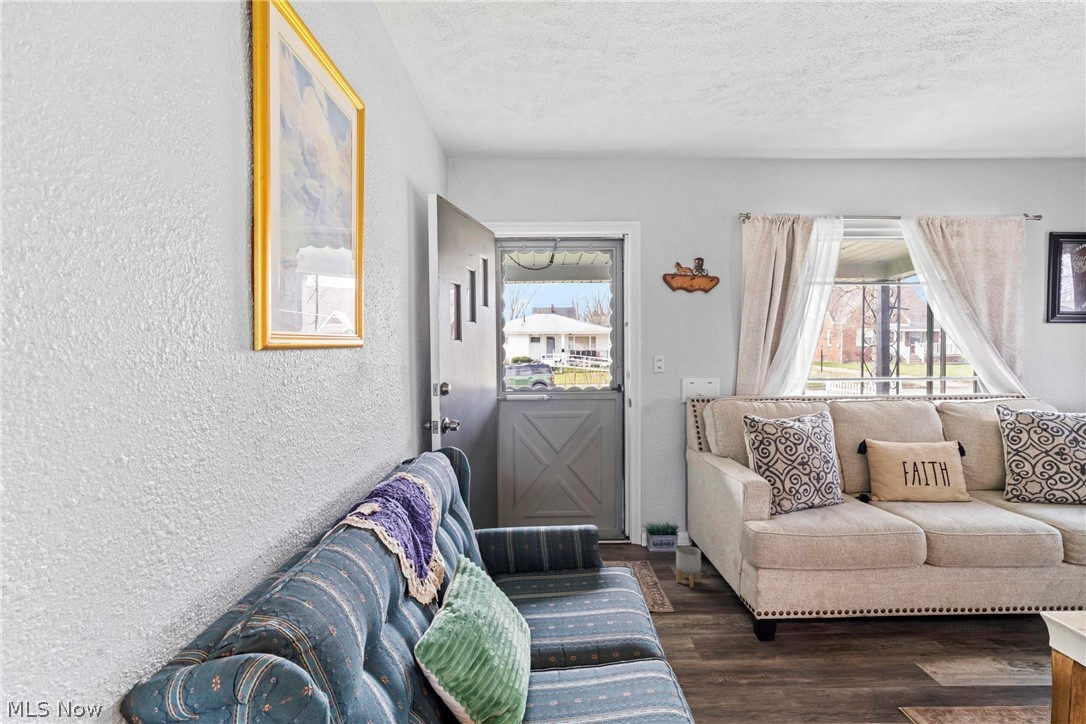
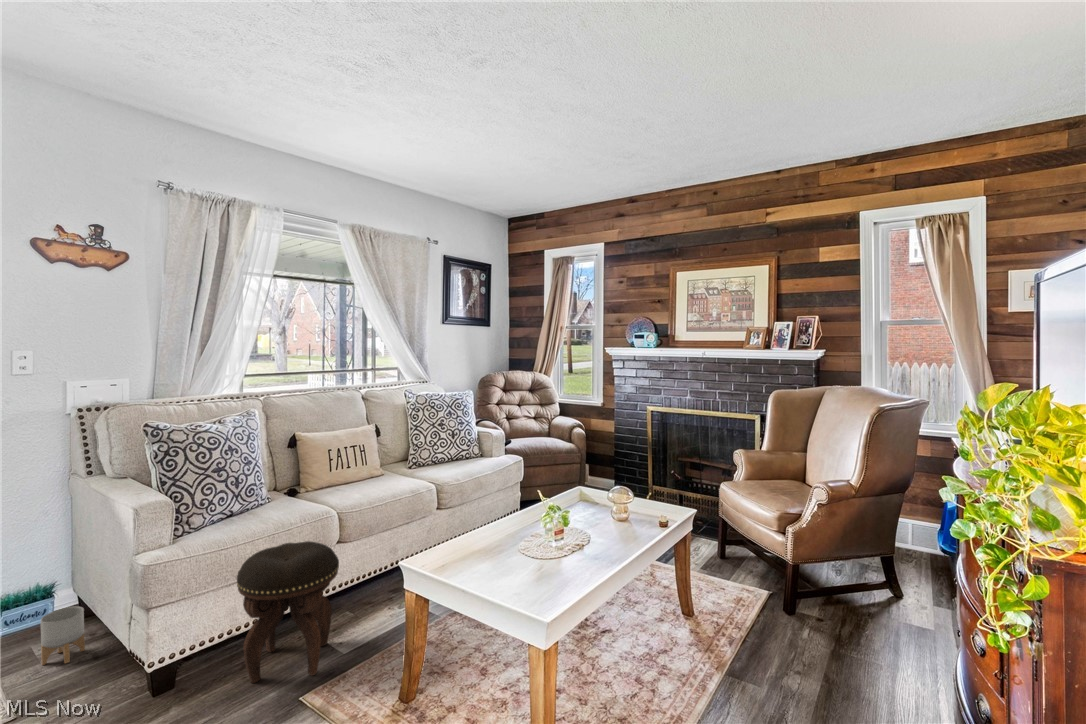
footstool: none [829,548,940,695] -> present [237,541,339,683]

